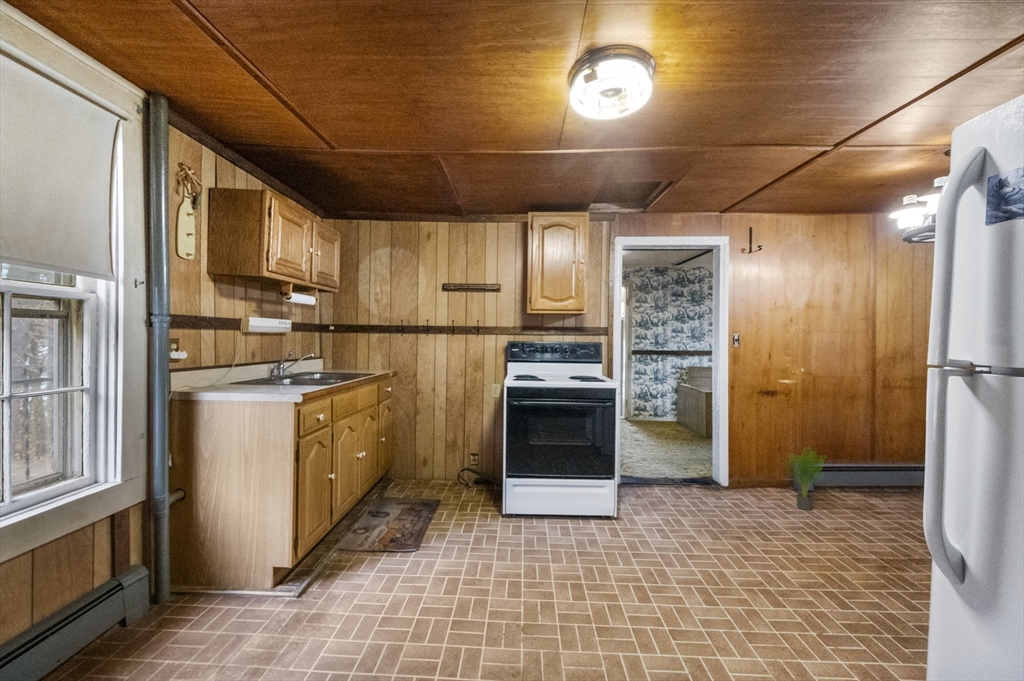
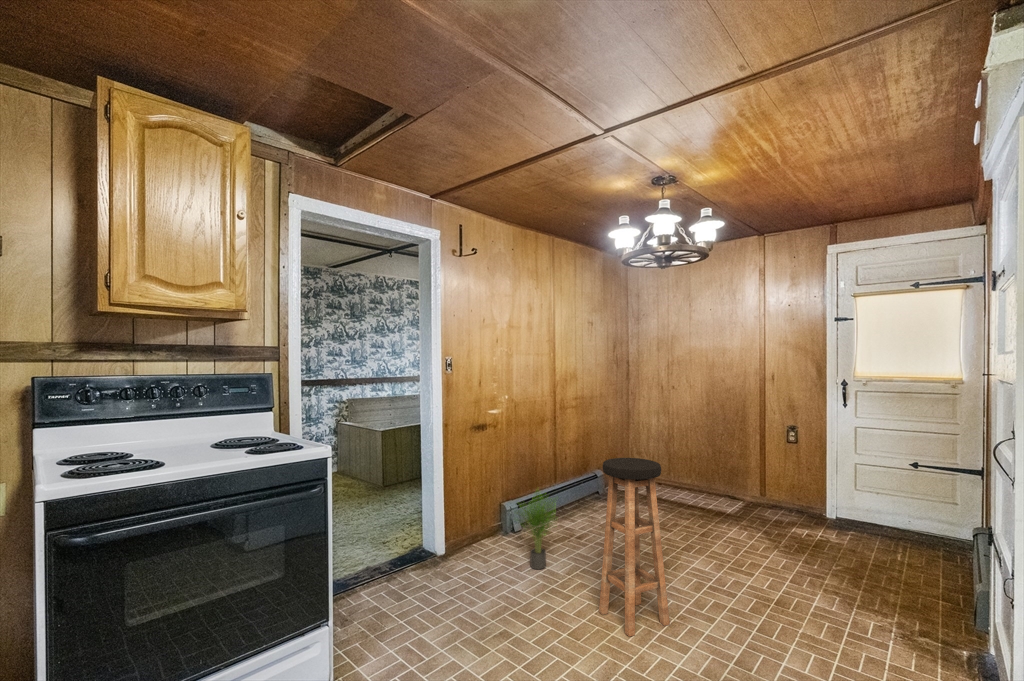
bar stool: none [837,424,906,574] -> present [599,458,670,637]

